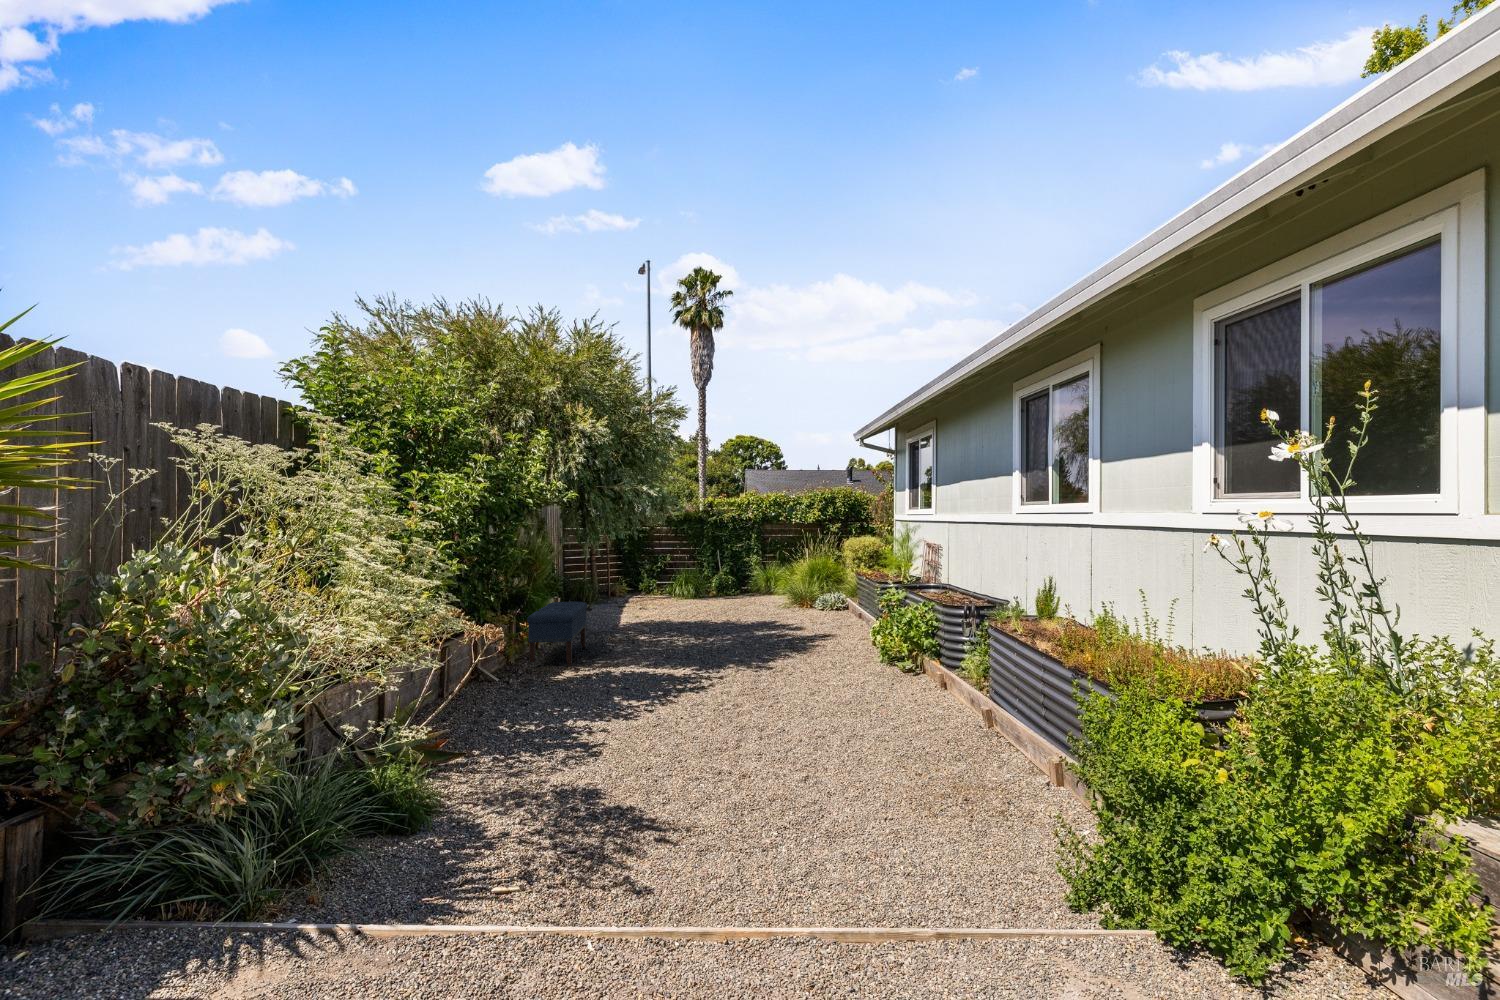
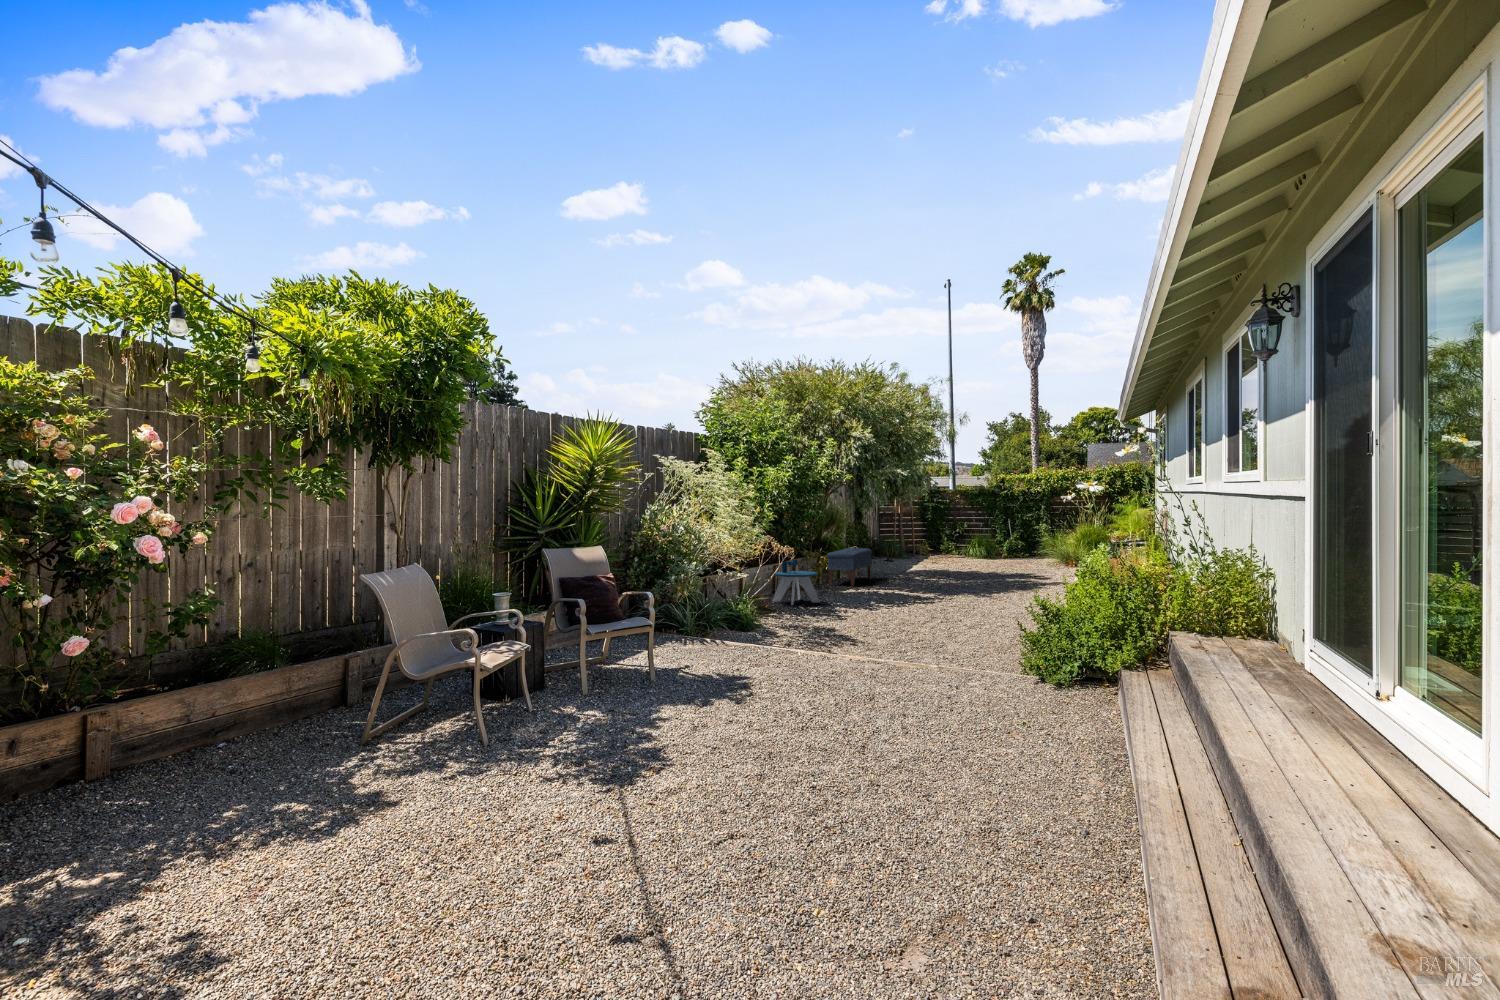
side table: none [447,644,543,735] -> present [772,560,820,605]

